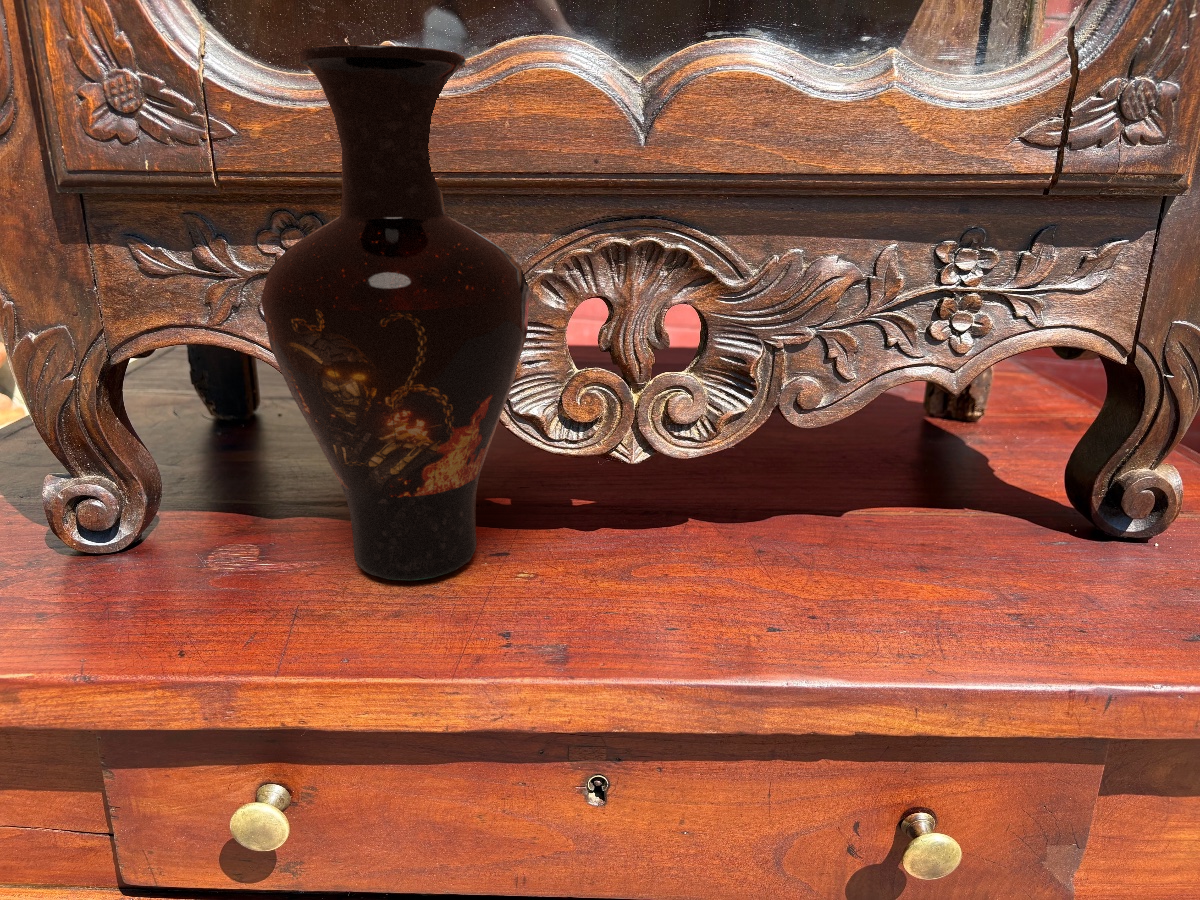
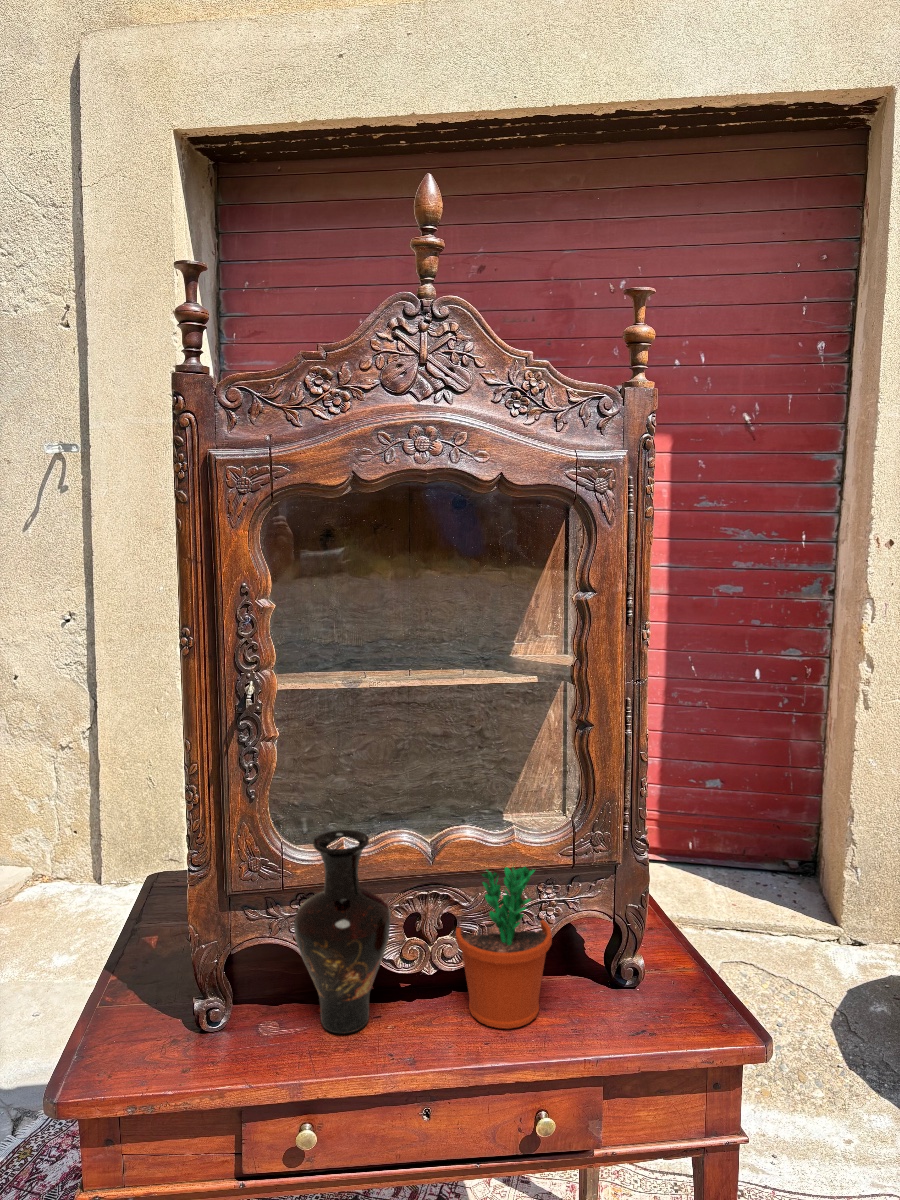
flower pot: none [701,140,972,602] -> present [456,866,552,1029]

